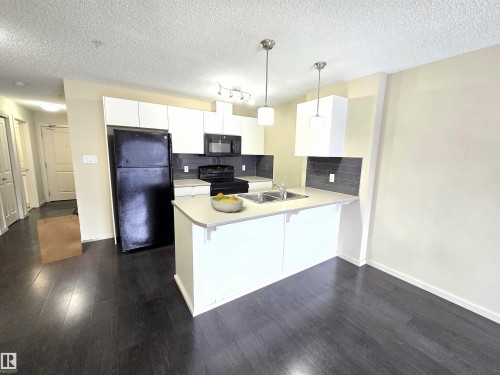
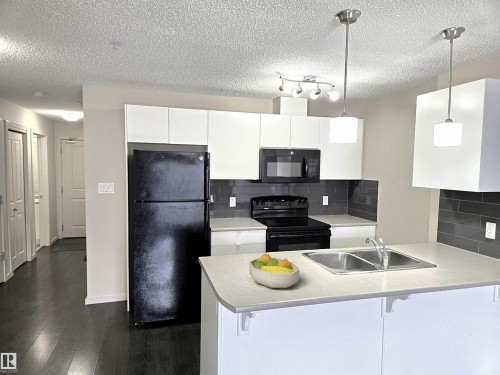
cardboard box: present [37,214,83,264] -> none [36,264,85,331]

